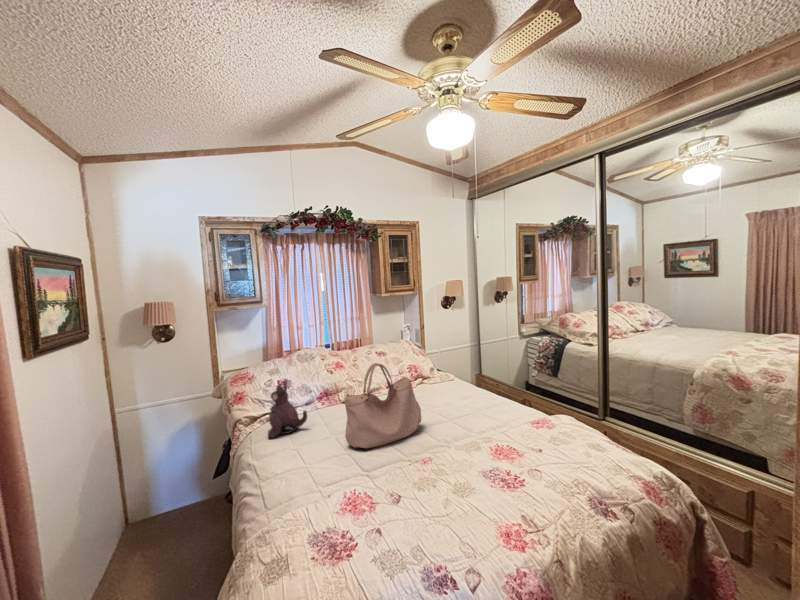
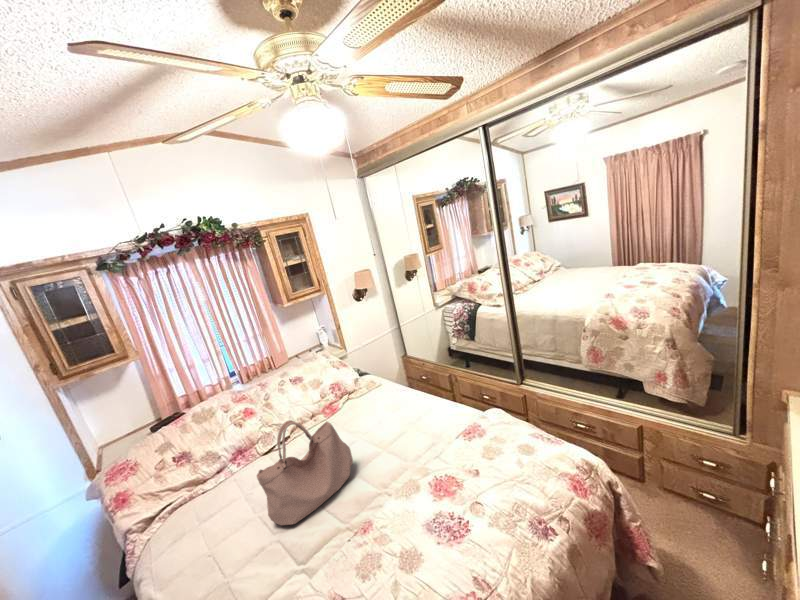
plush toy: present [268,381,307,439] -> none [162,463,219,541]

